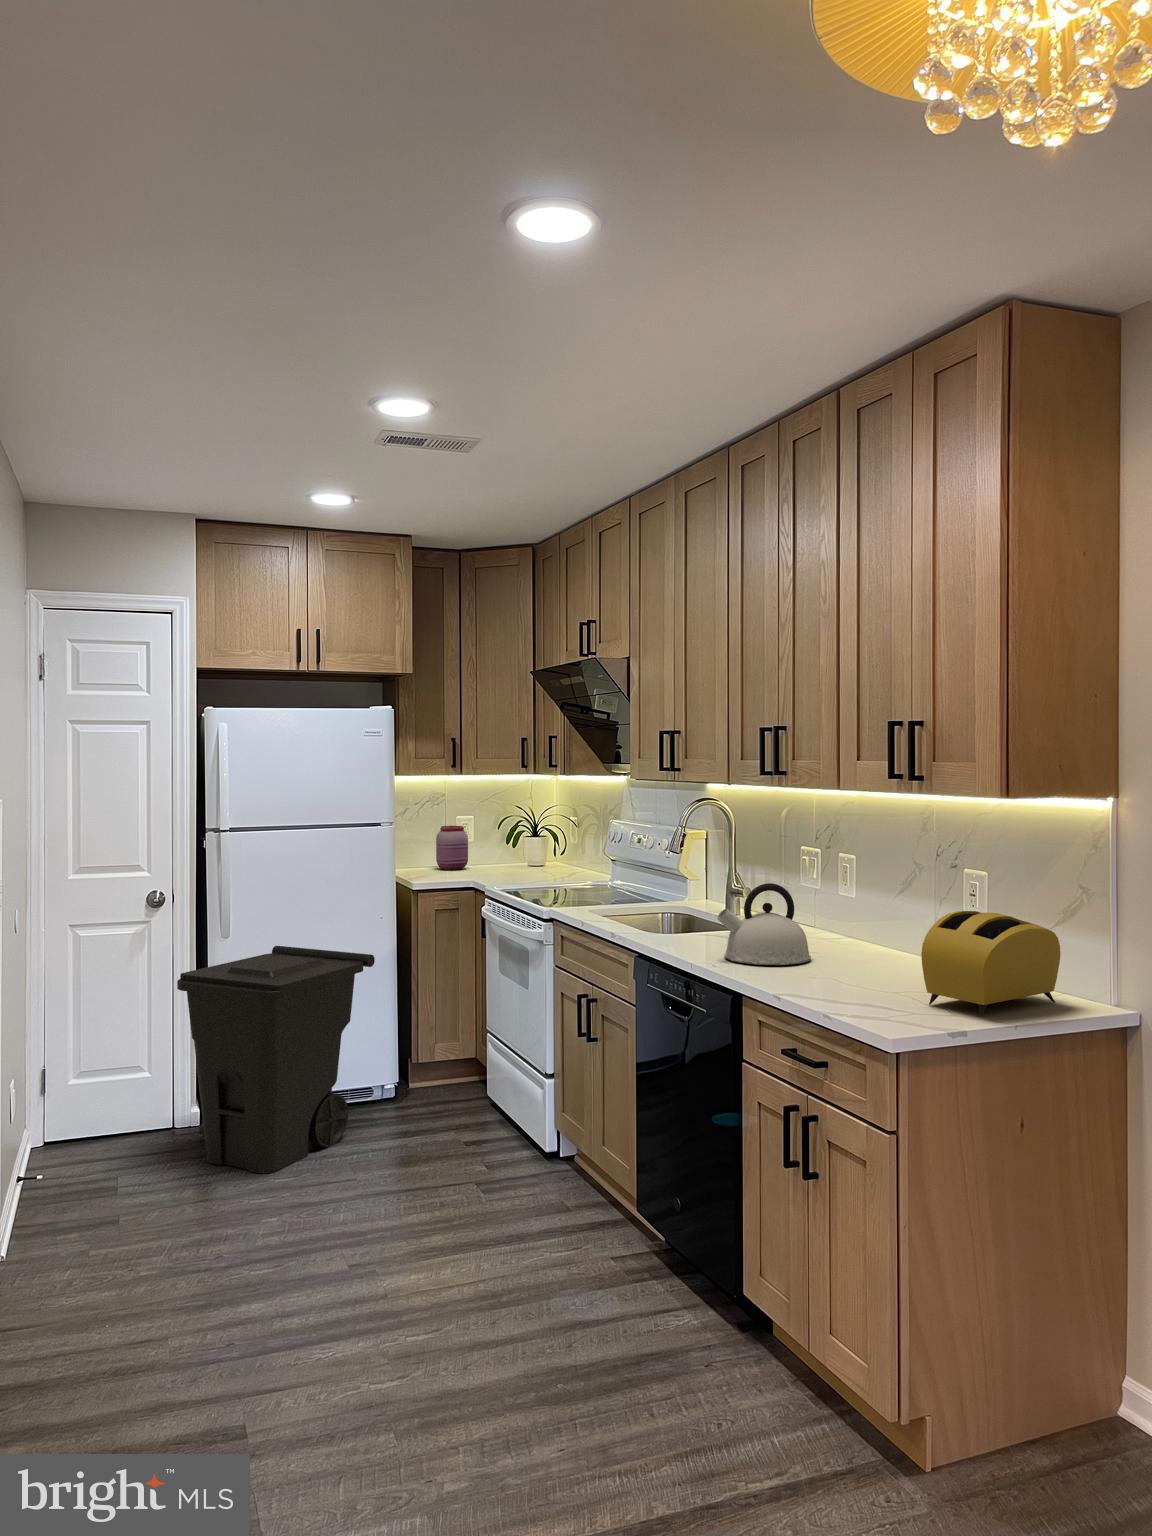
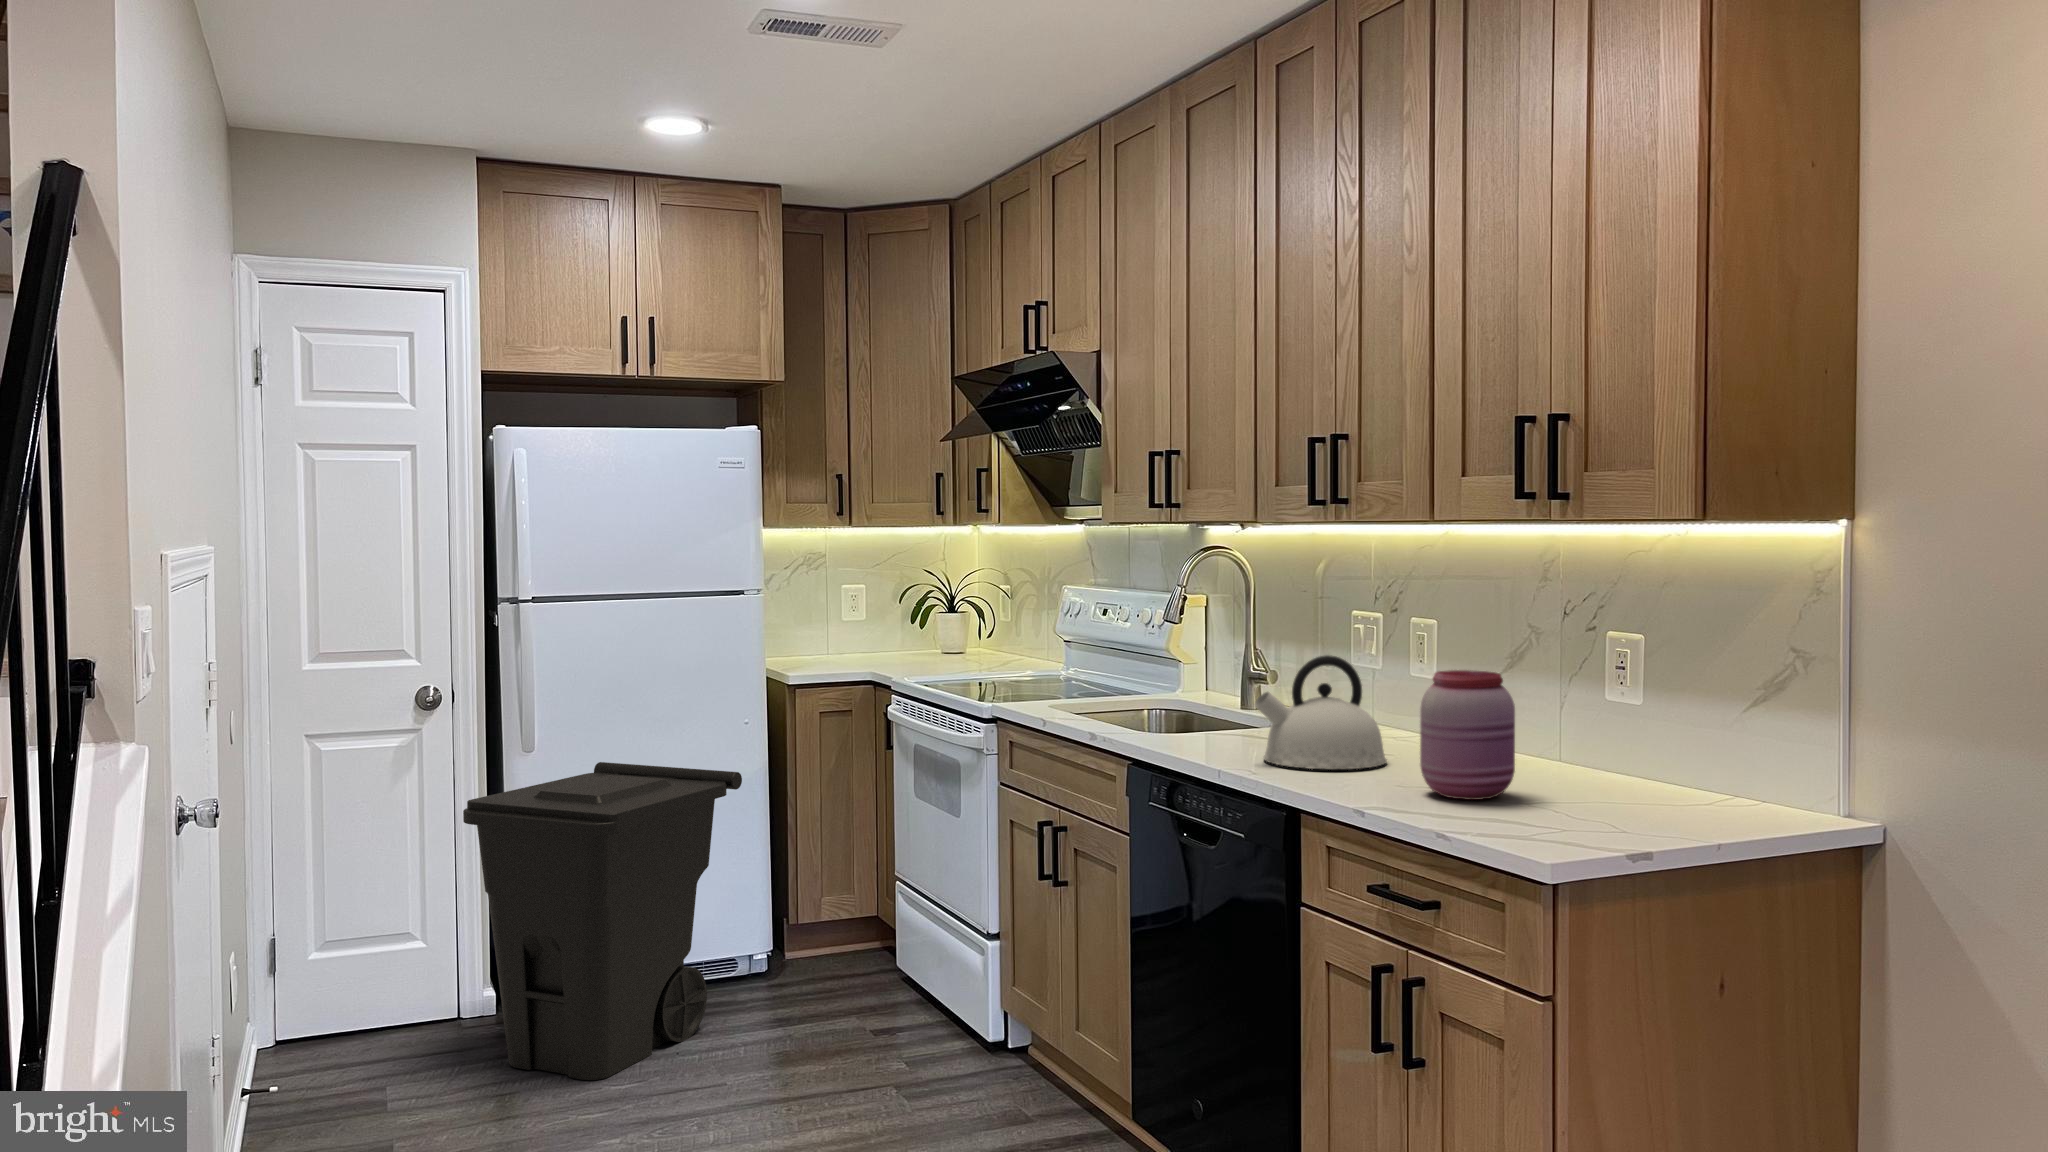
jar: present [436,826,468,870] -> present [1420,670,1515,800]
toaster: present [921,911,1060,1017] -> none [1571,686,1766,832]

